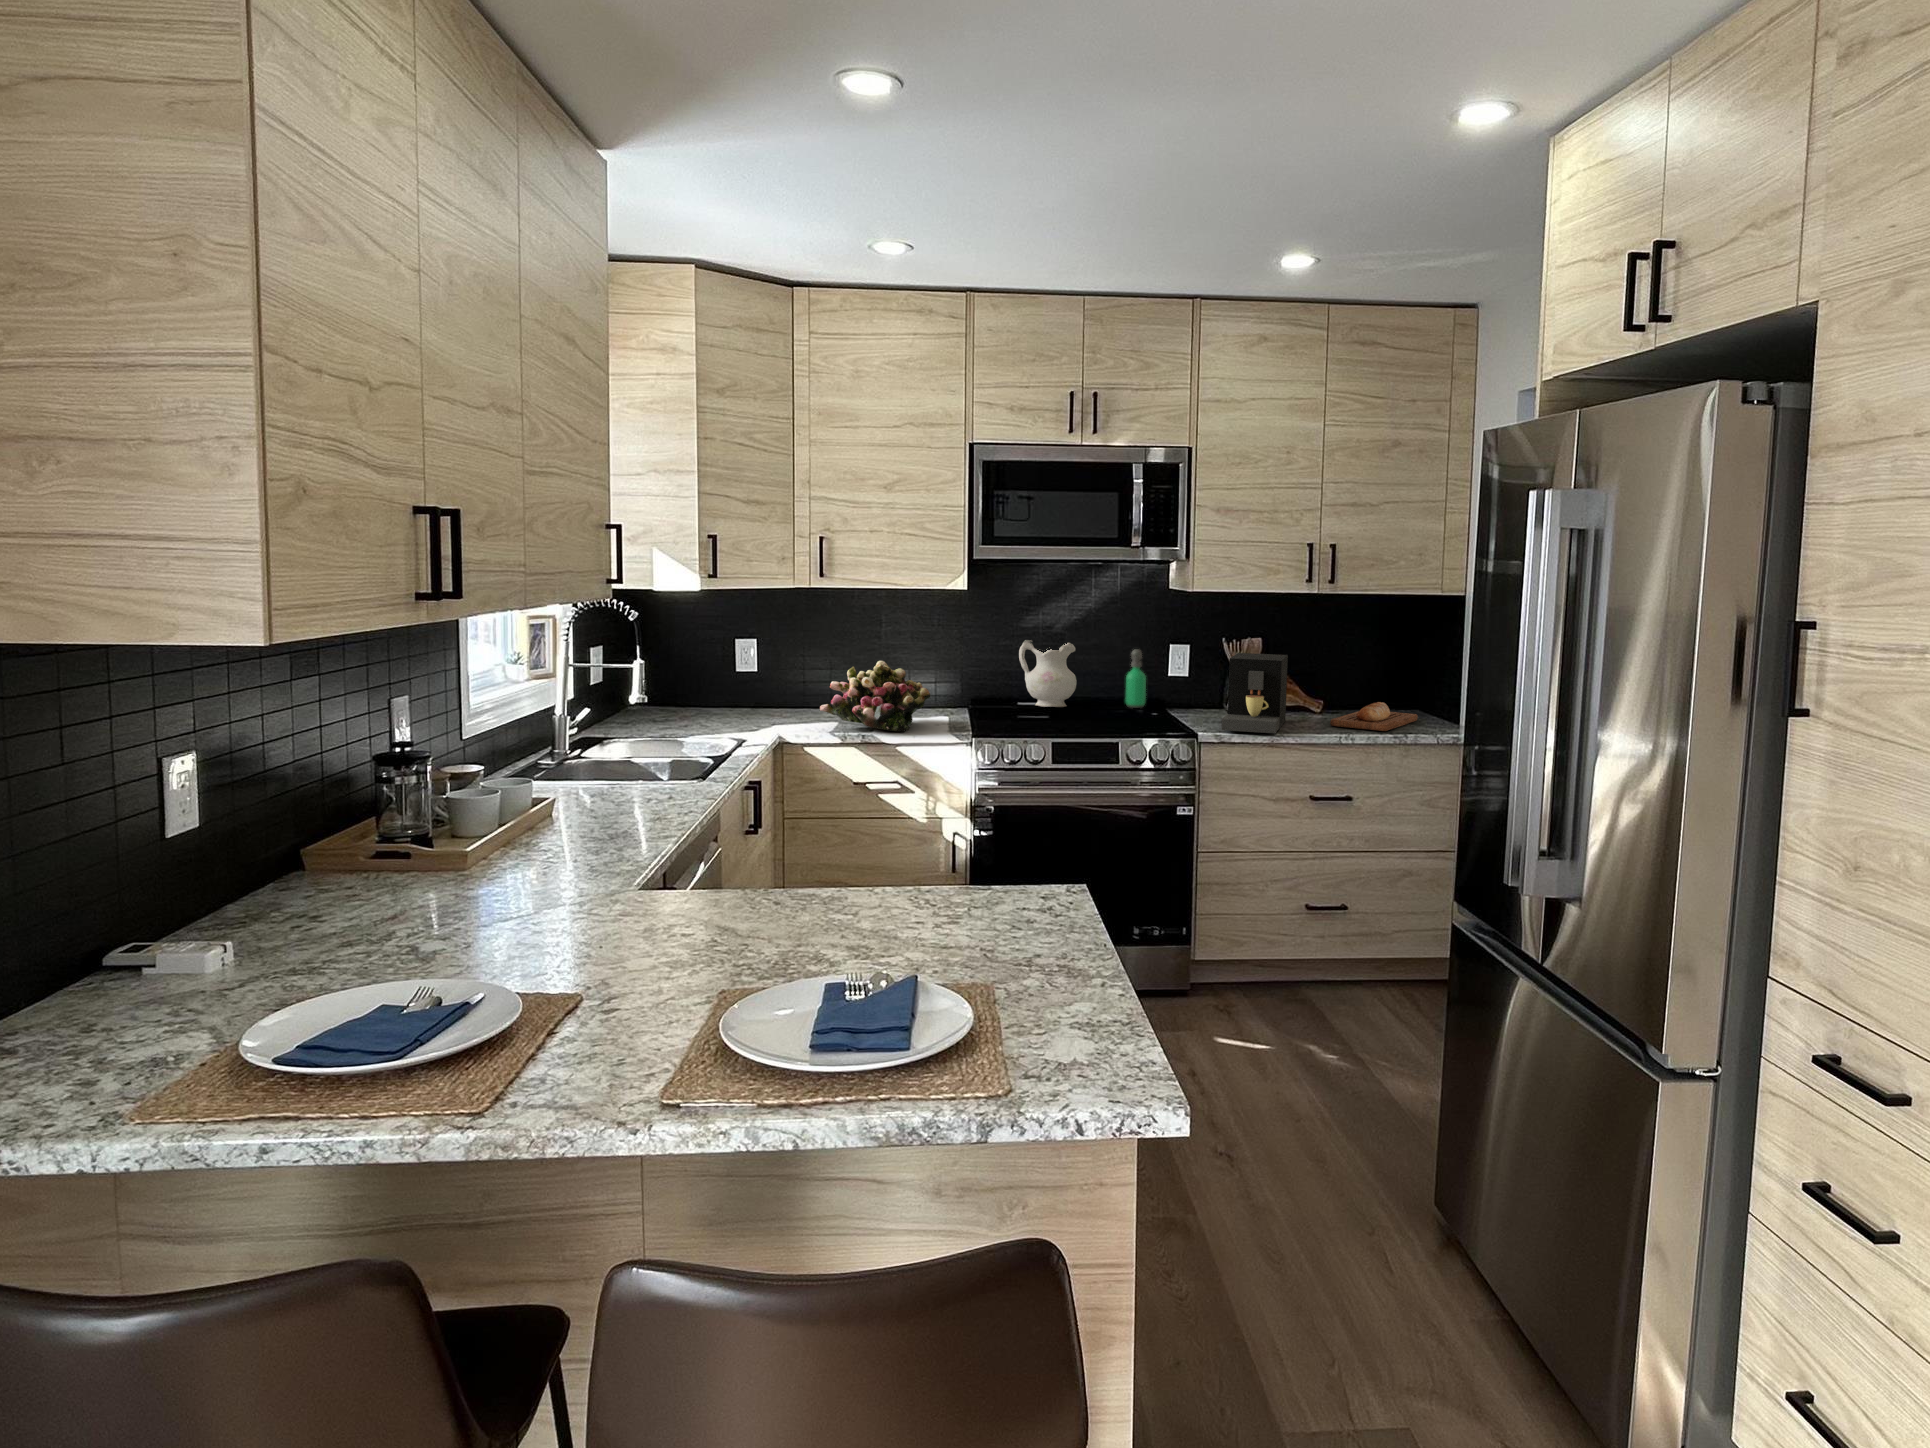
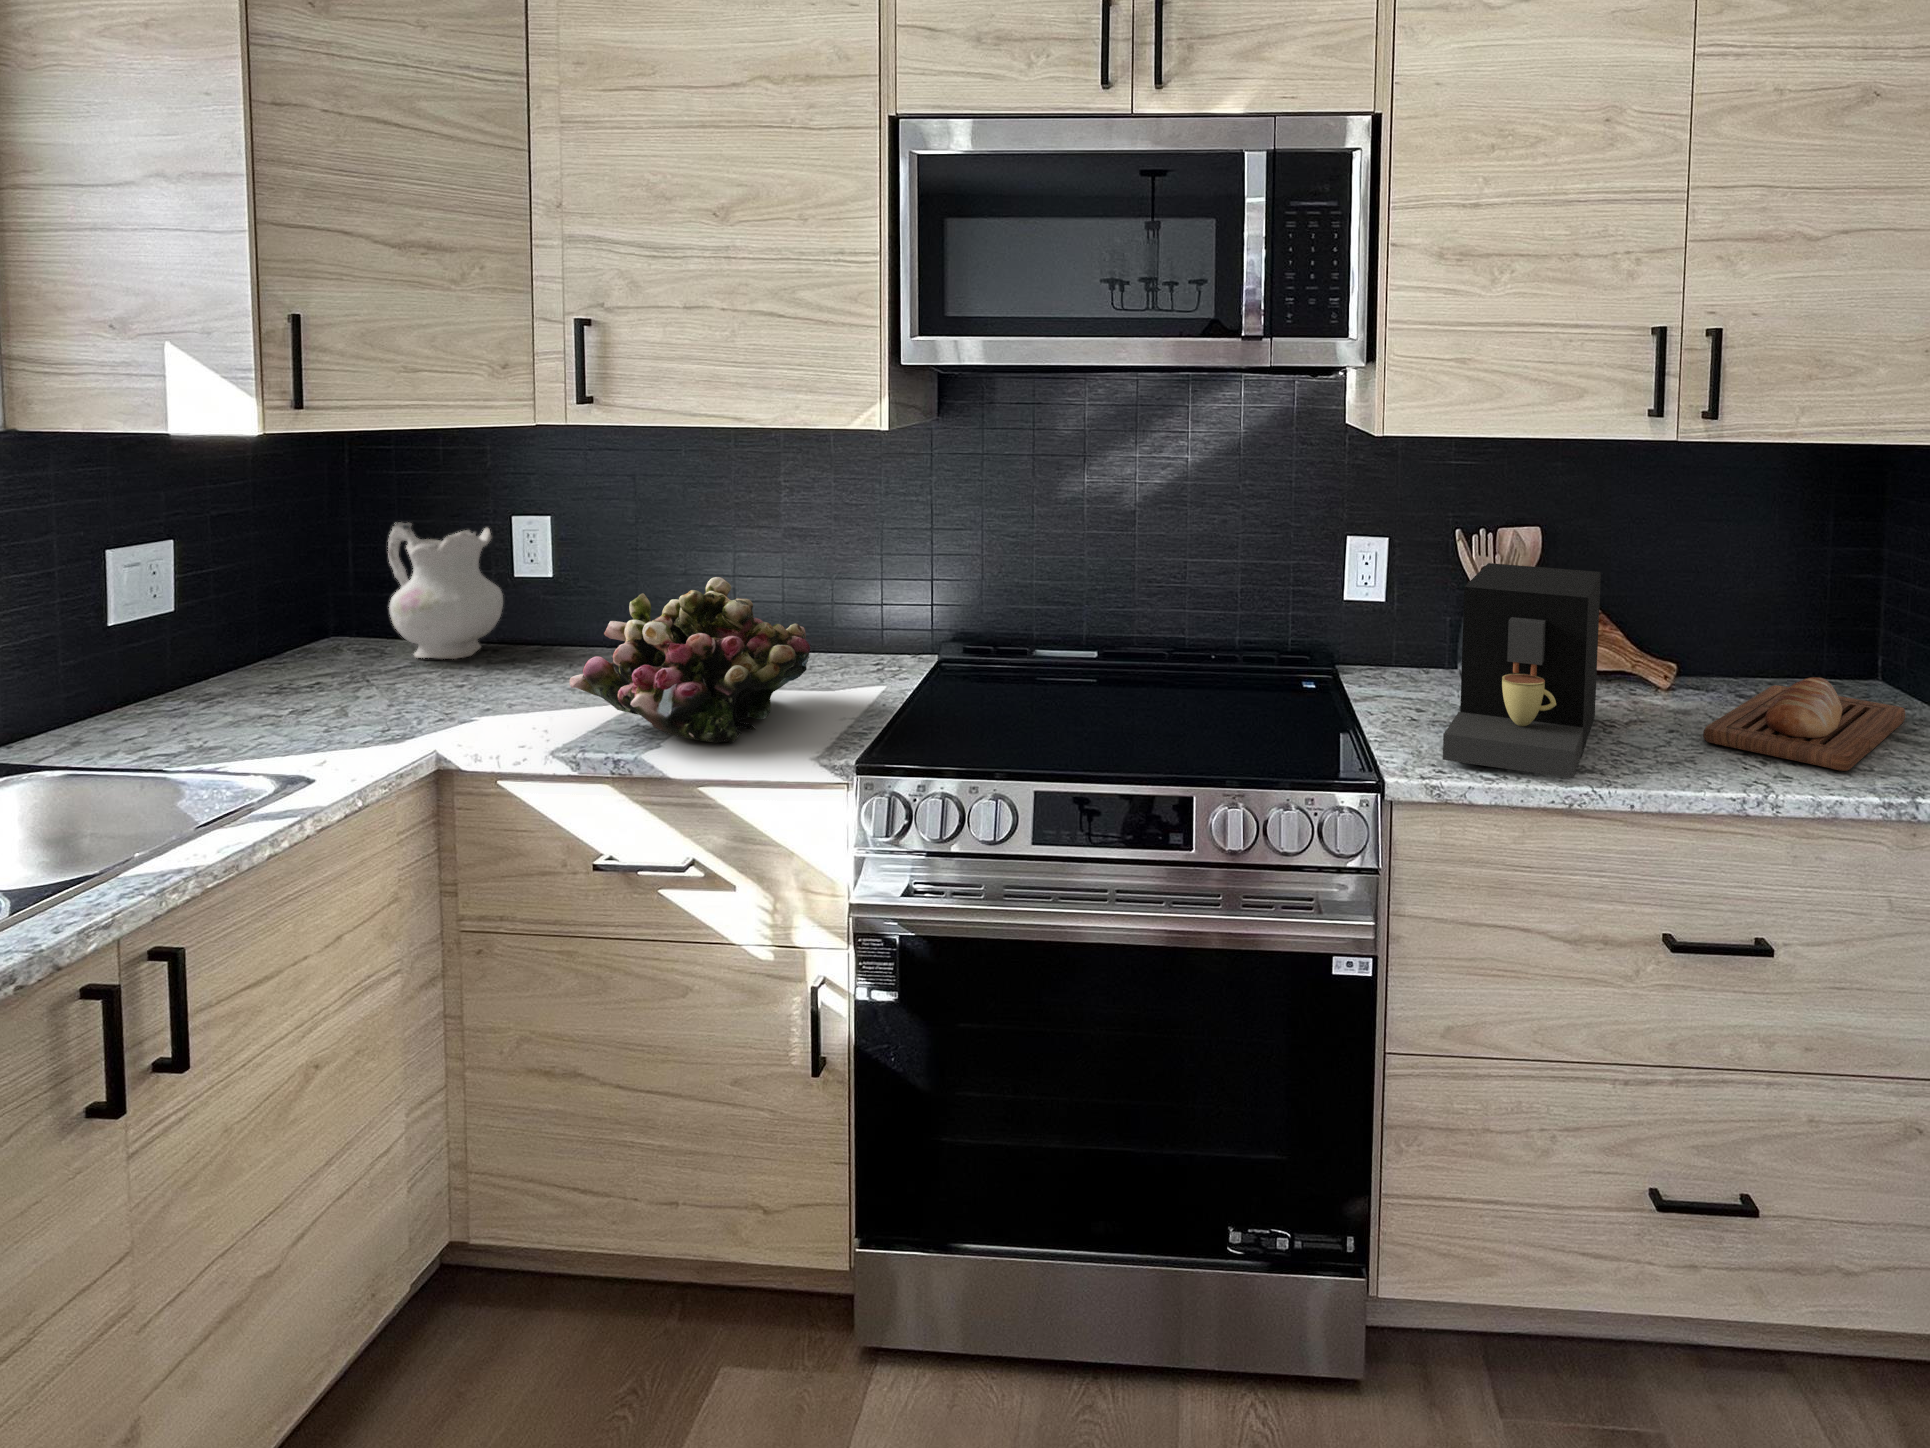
ceramic pitcher: present [1019,640,1077,707] -> present [388,522,503,659]
soap dispenser: present [1125,649,1146,708] -> none [1257,543,1299,663]

